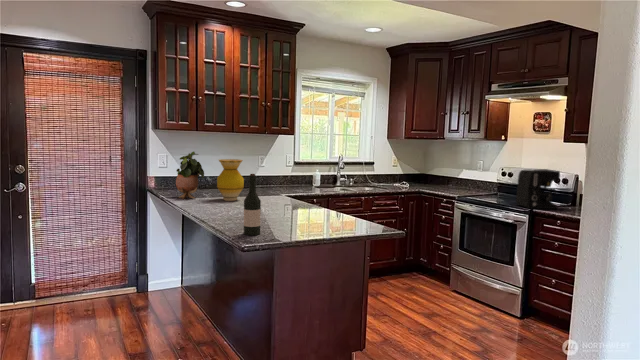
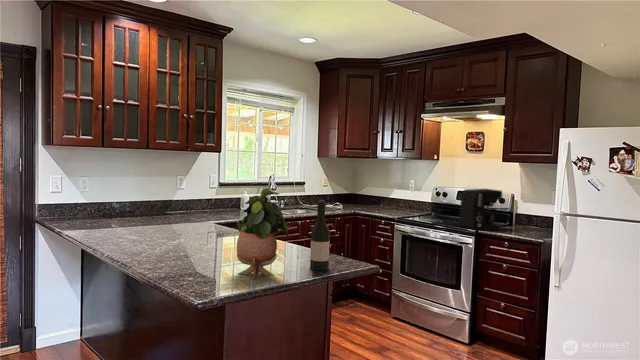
potted plant: present [176,151,204,199] -> present [237,188,288,279]
vase: present [217,159,244,201] -> none [130,181,164,232]
wine bottle: present [244,174,261,235] -> present [310,200,330,271]

